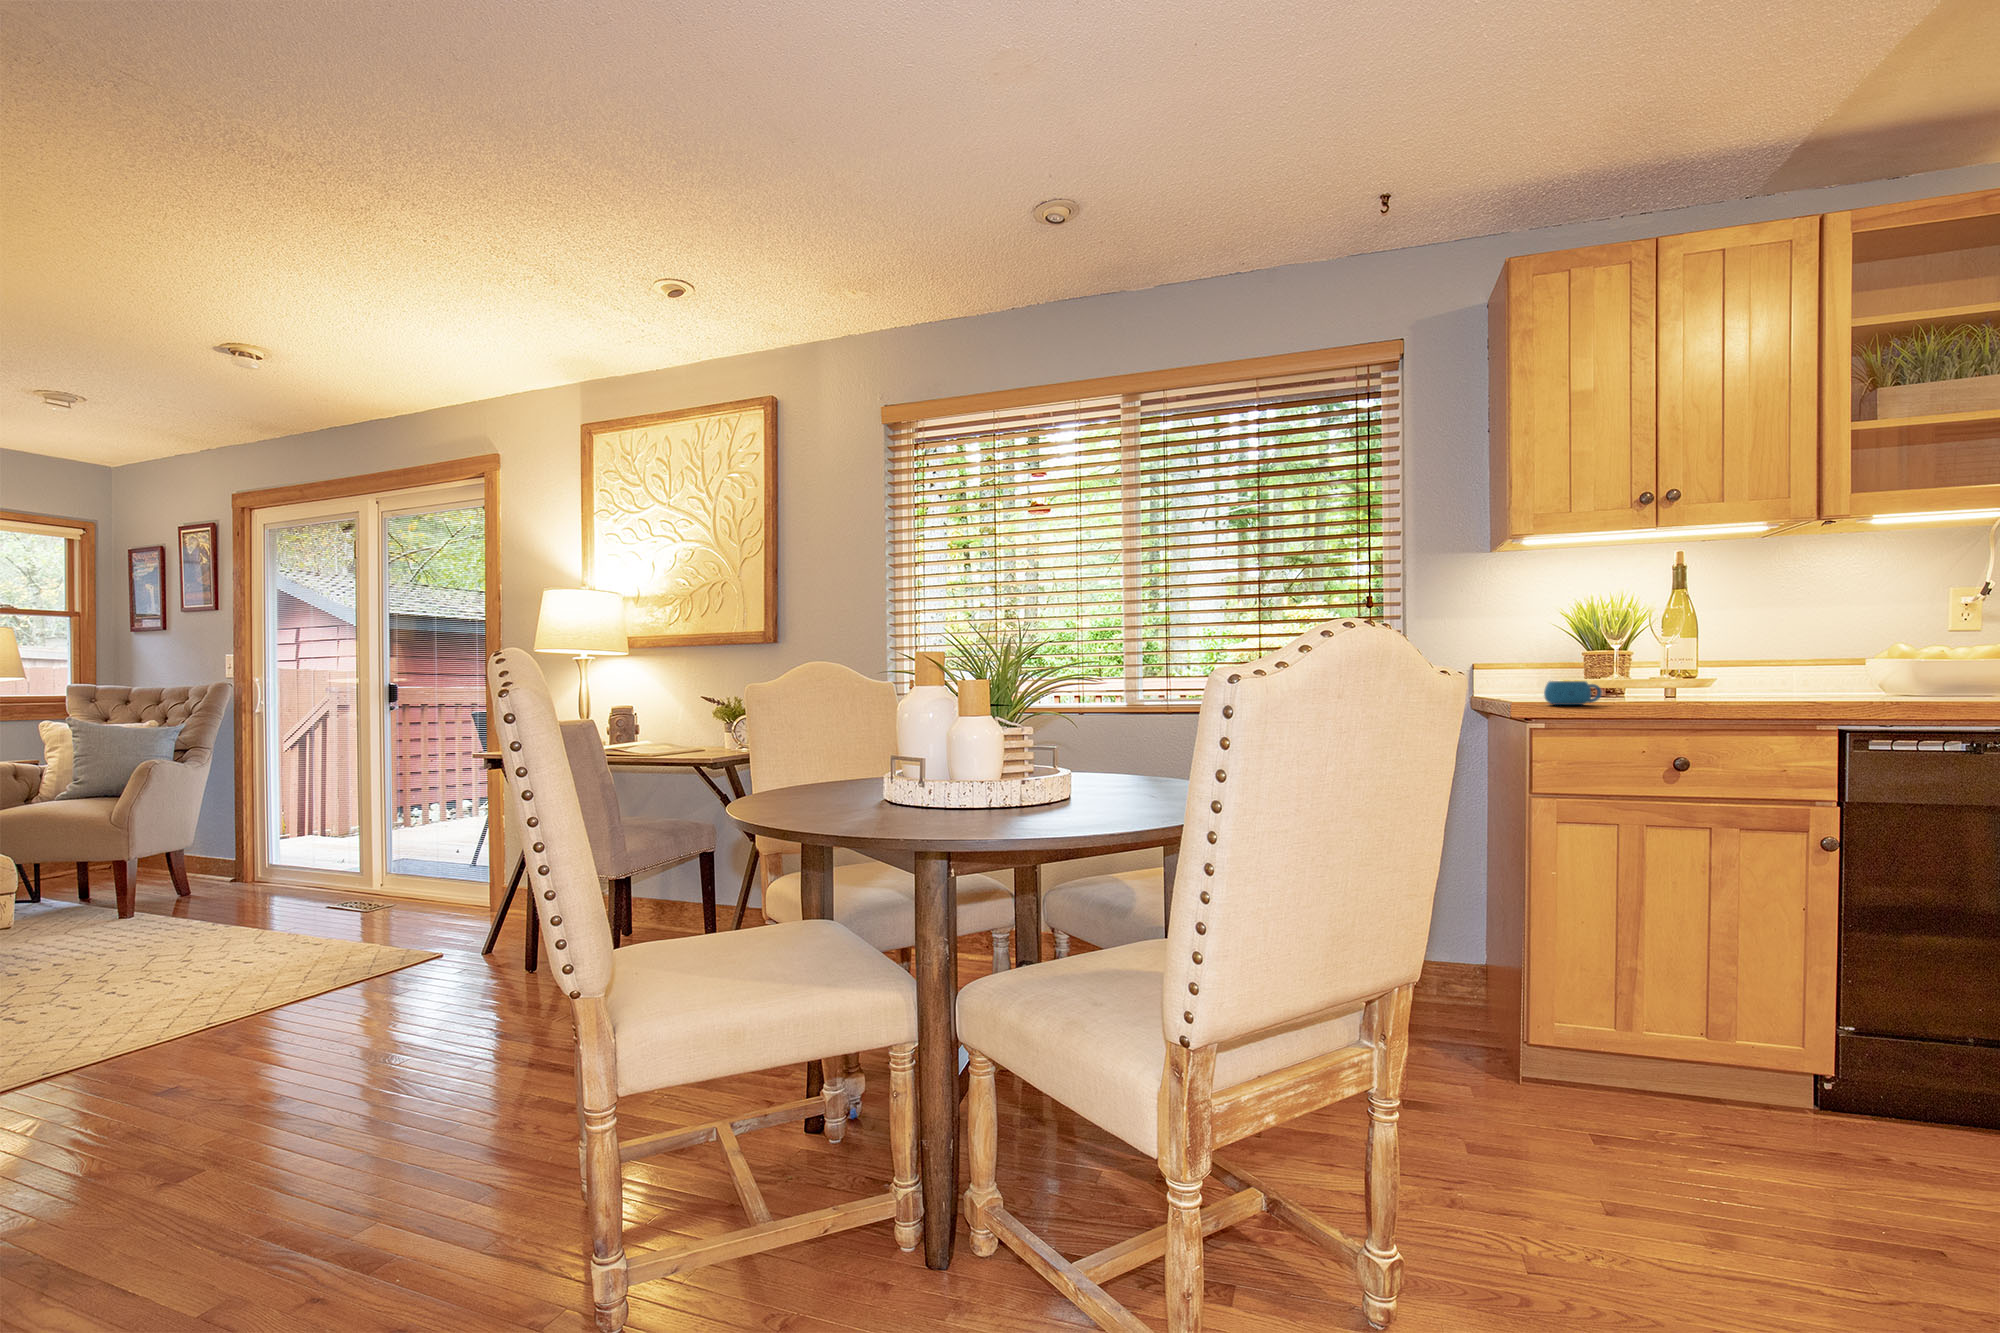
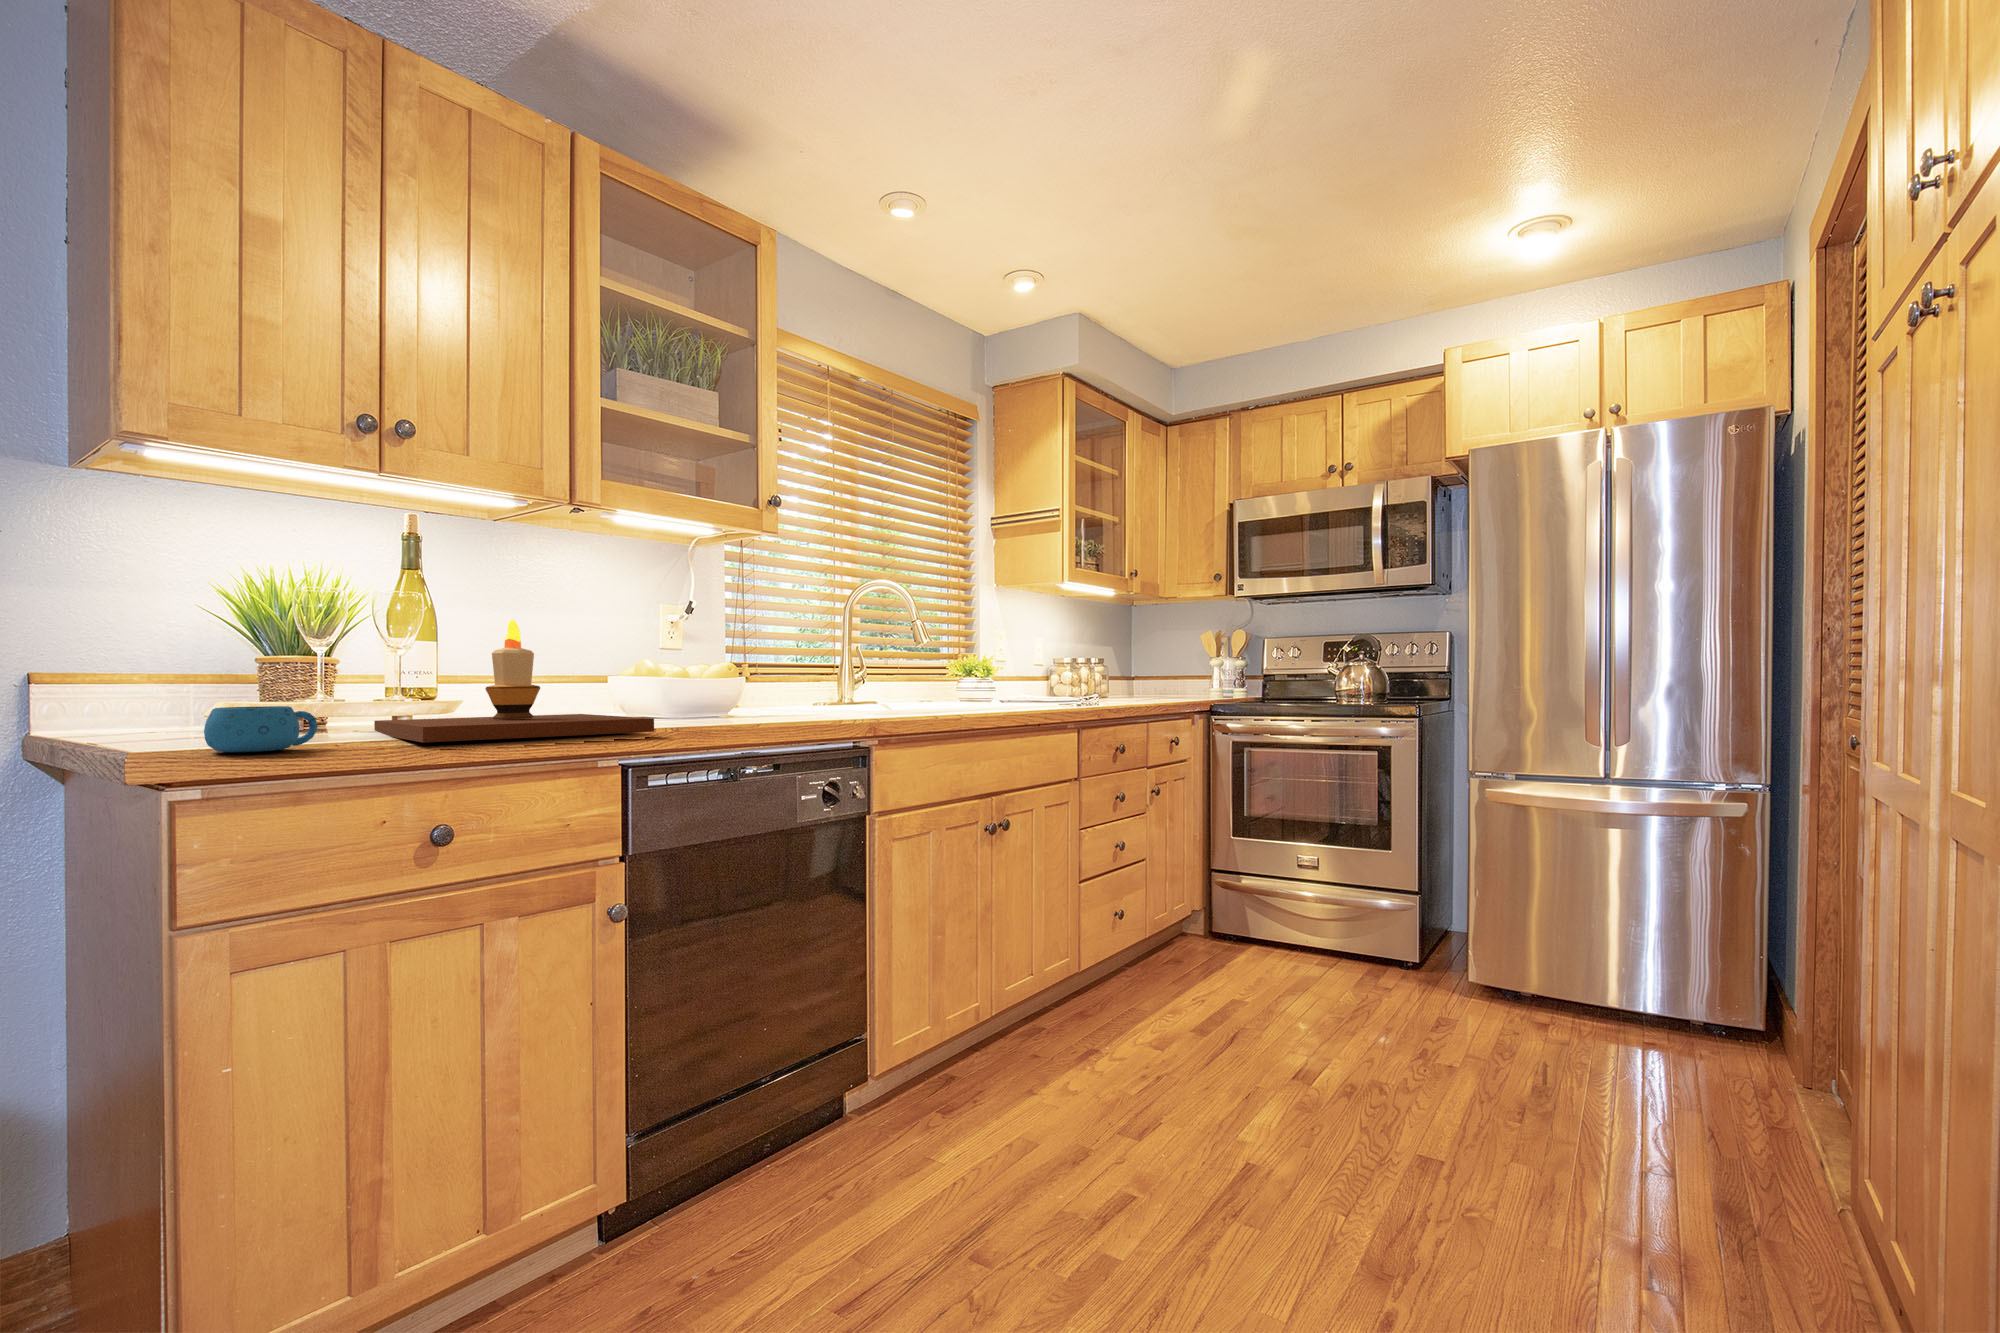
candle: none [1646,624,1848,705] -> present [374,620,654,742]

